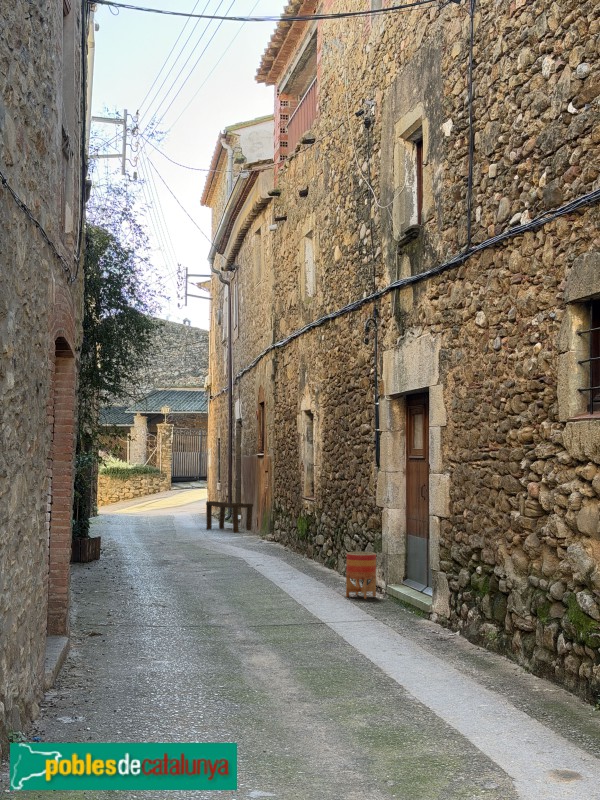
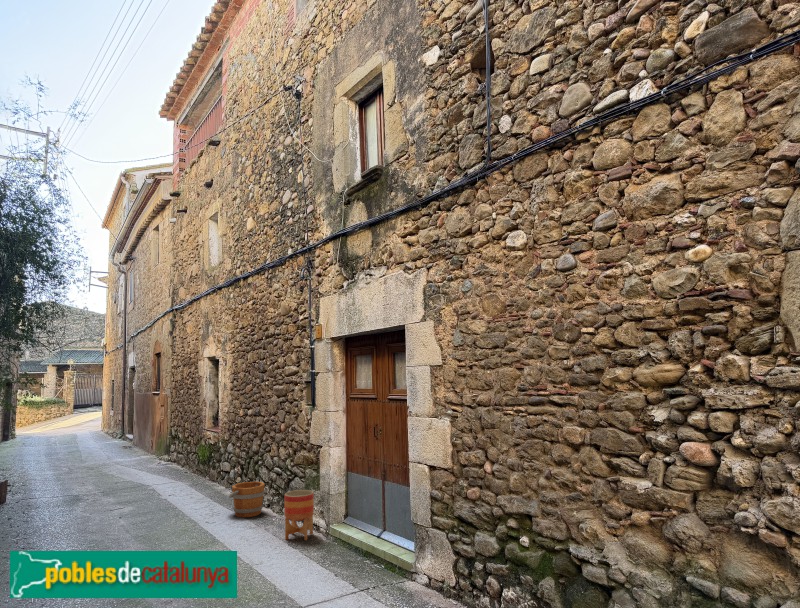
bench: present [206,501,253,533] -> none [107,430,148,454]
bucket: none [307,549,344,583] -> present [229,482,265,517]

